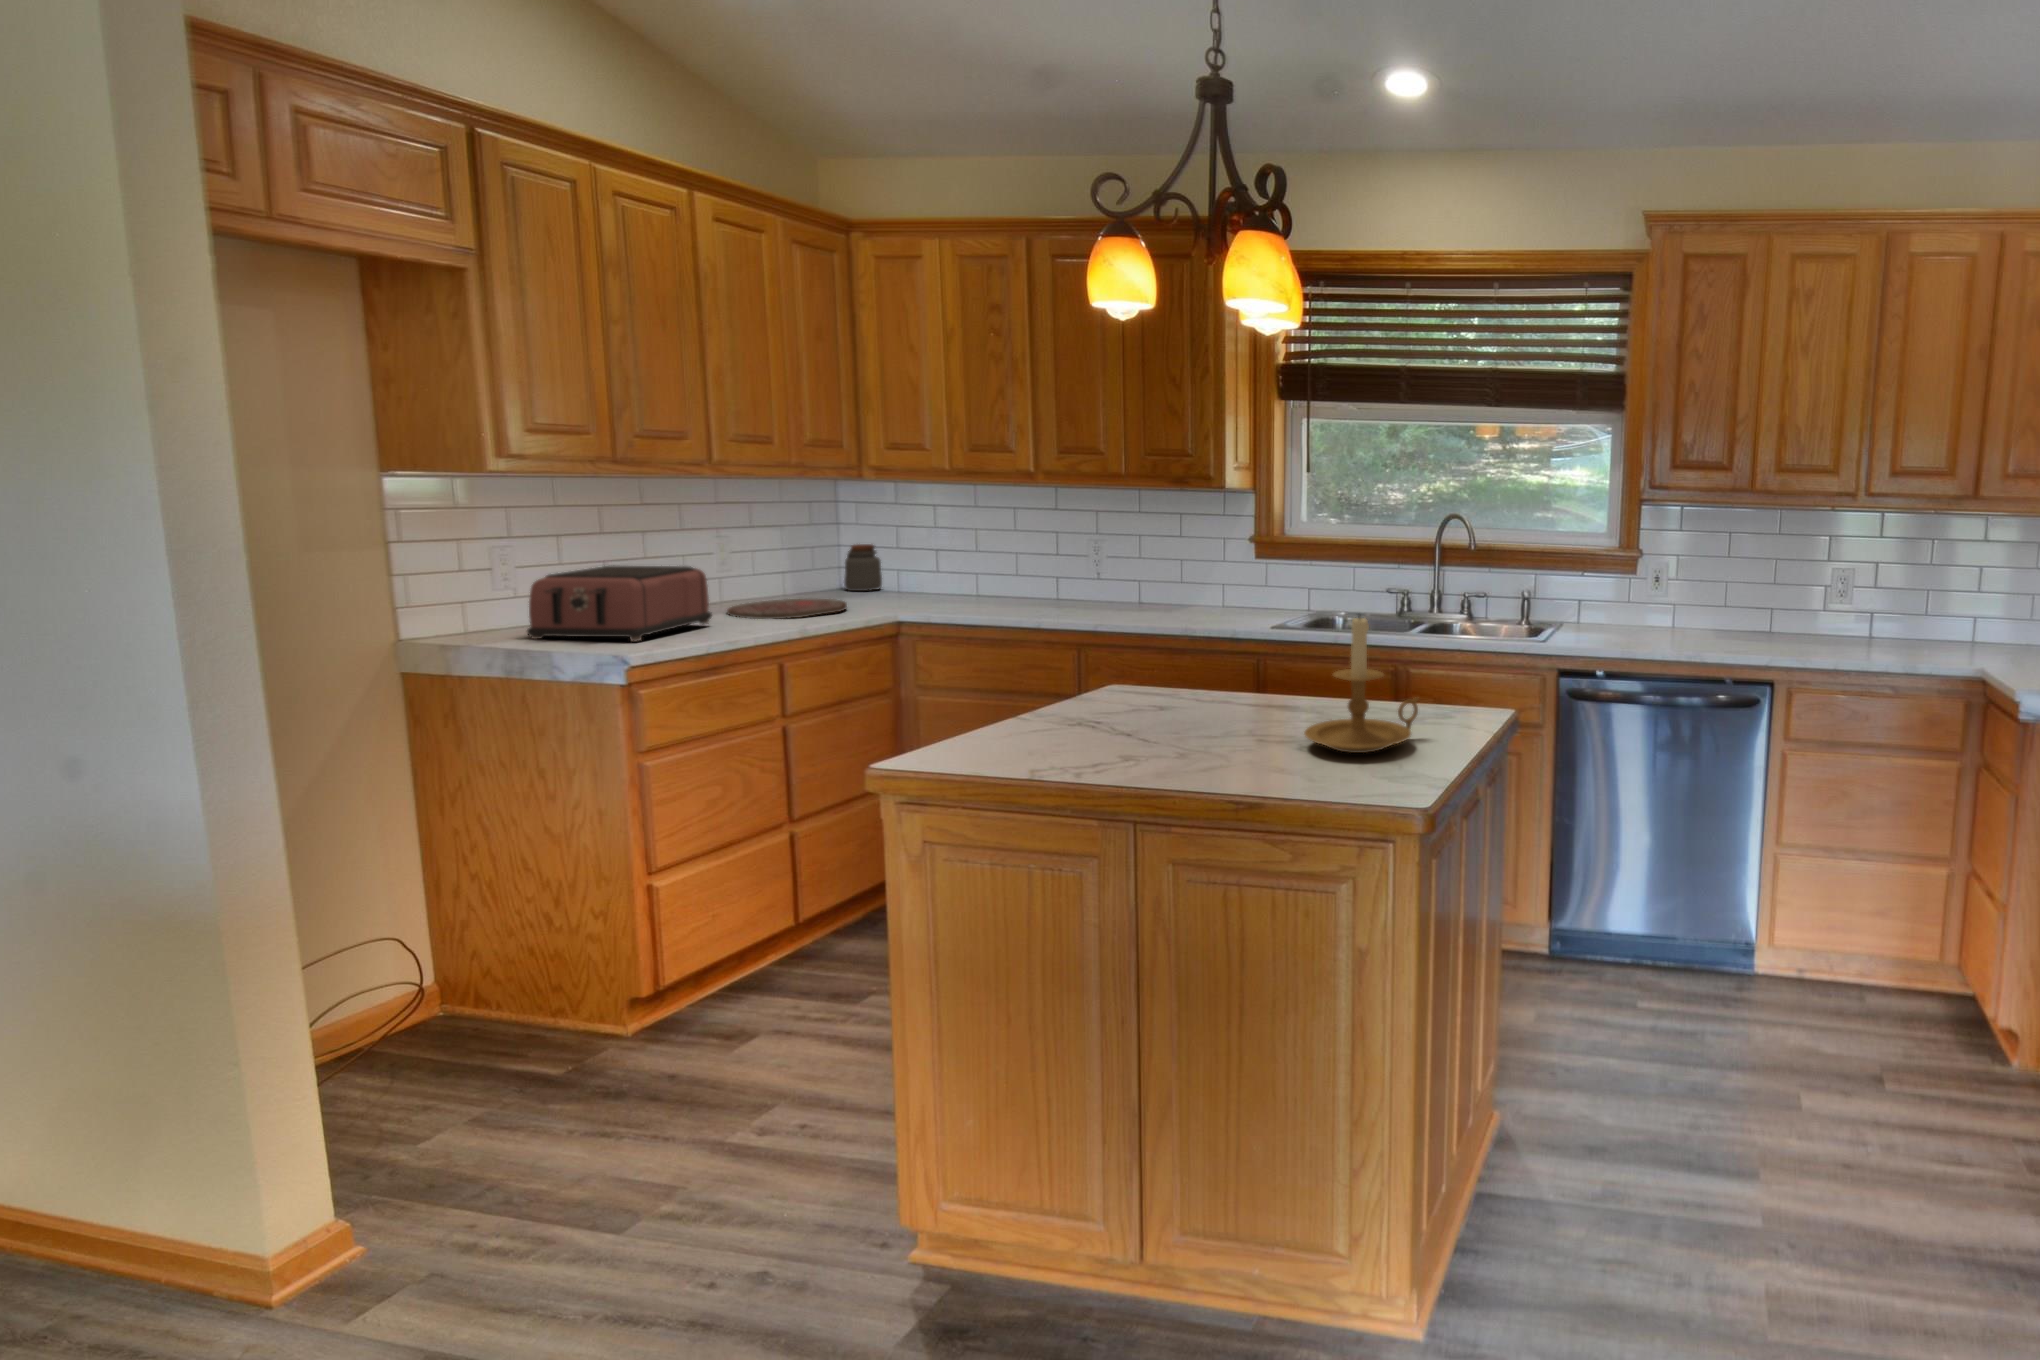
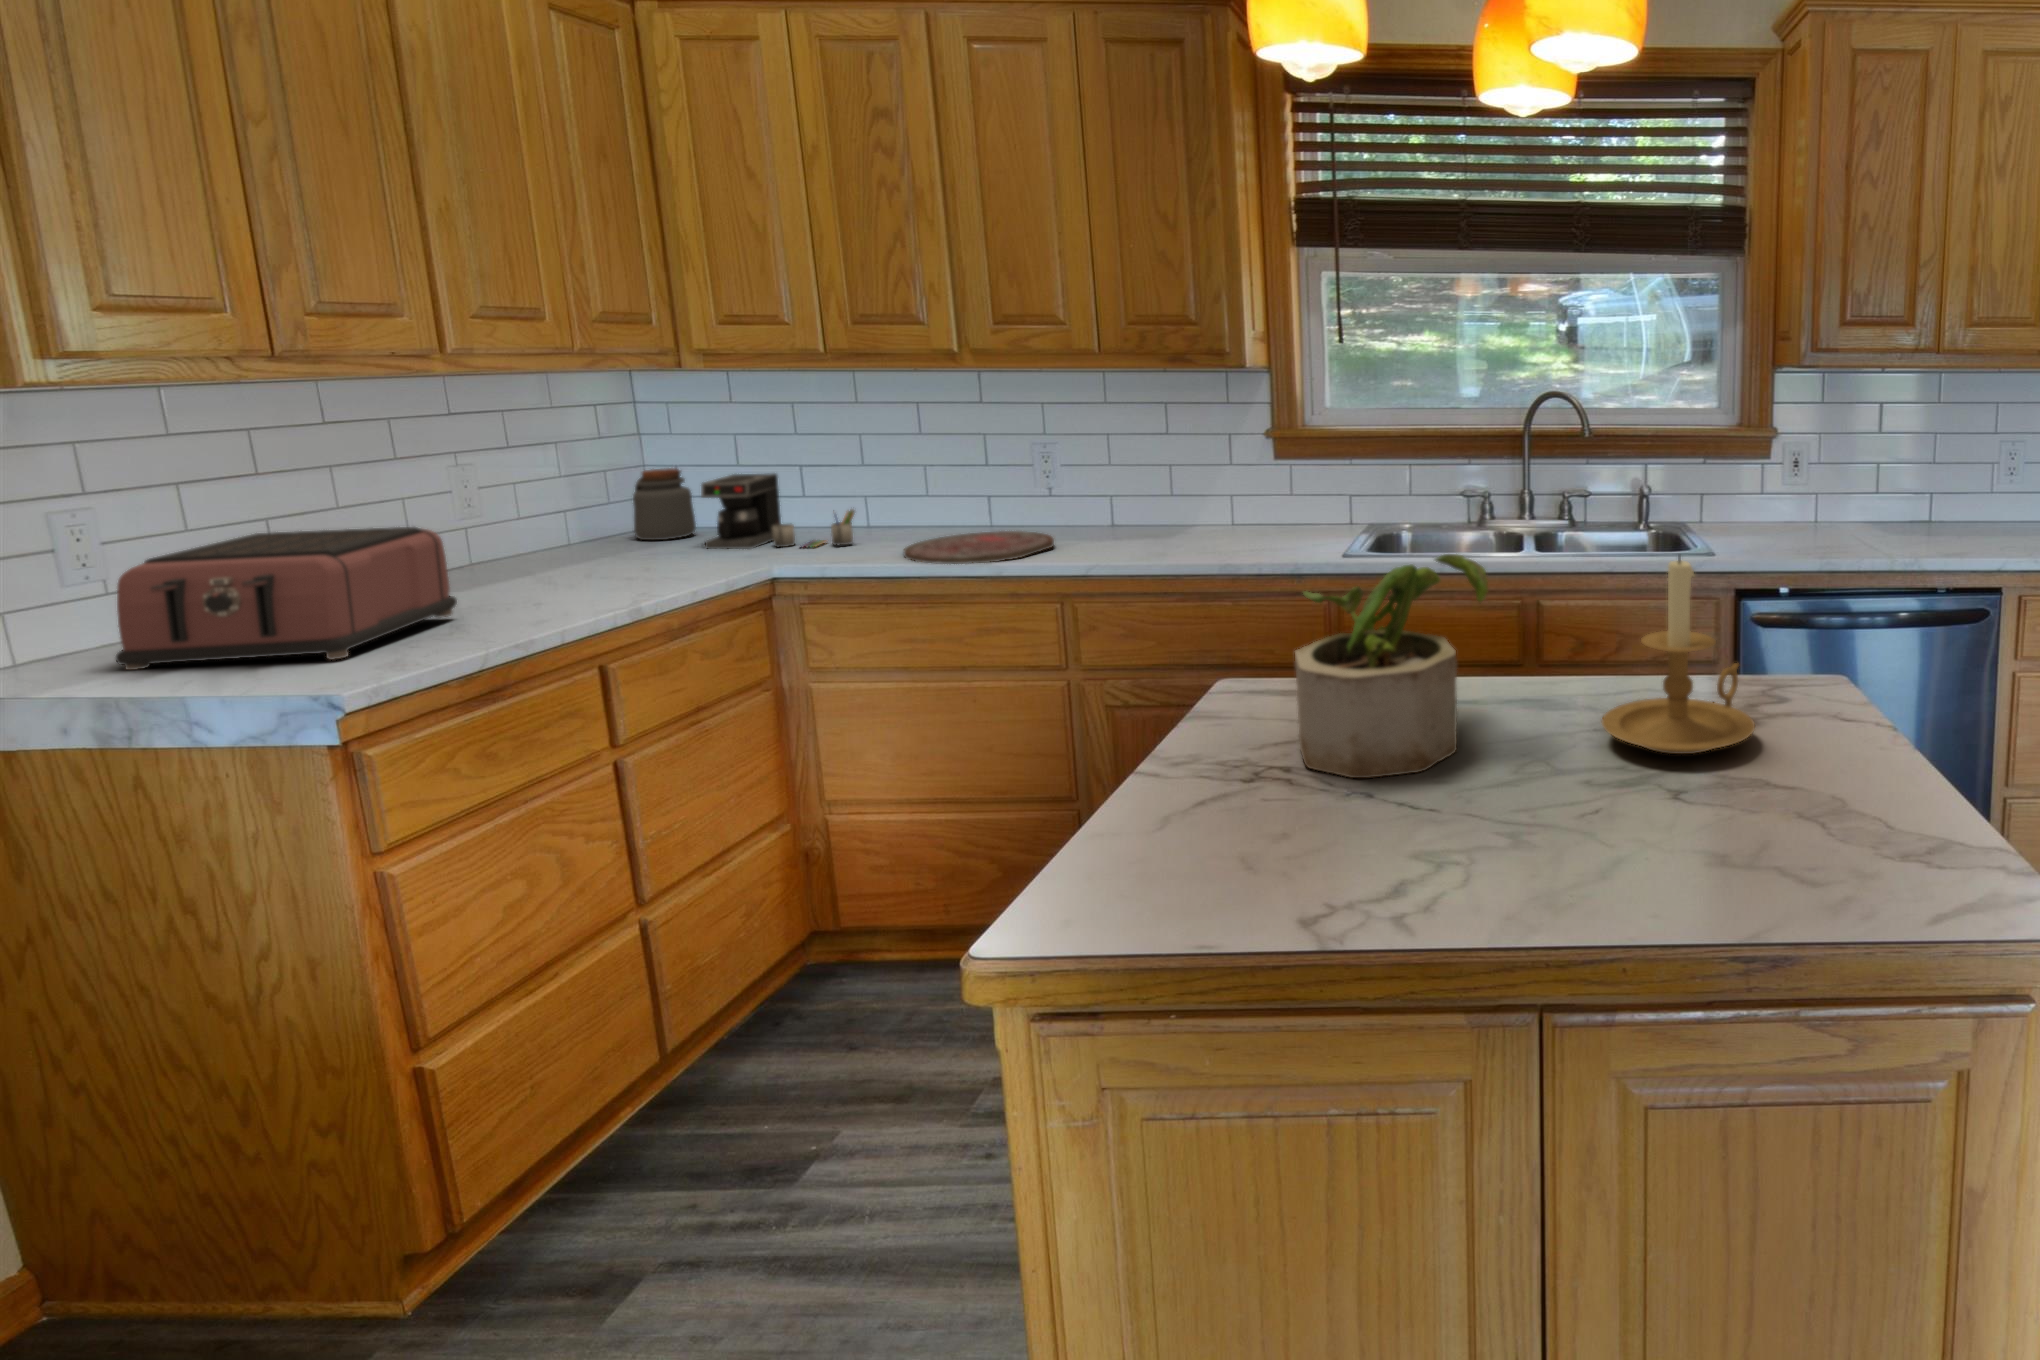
coffee maker: none [880,550,974,601] -> present [701,473,855,549]
cutting board: present [727,599,847,619] -> present [904,531,1054,564]
potted plant: none [1105,605,1241,748] -> present [1295,554,1487,778]

